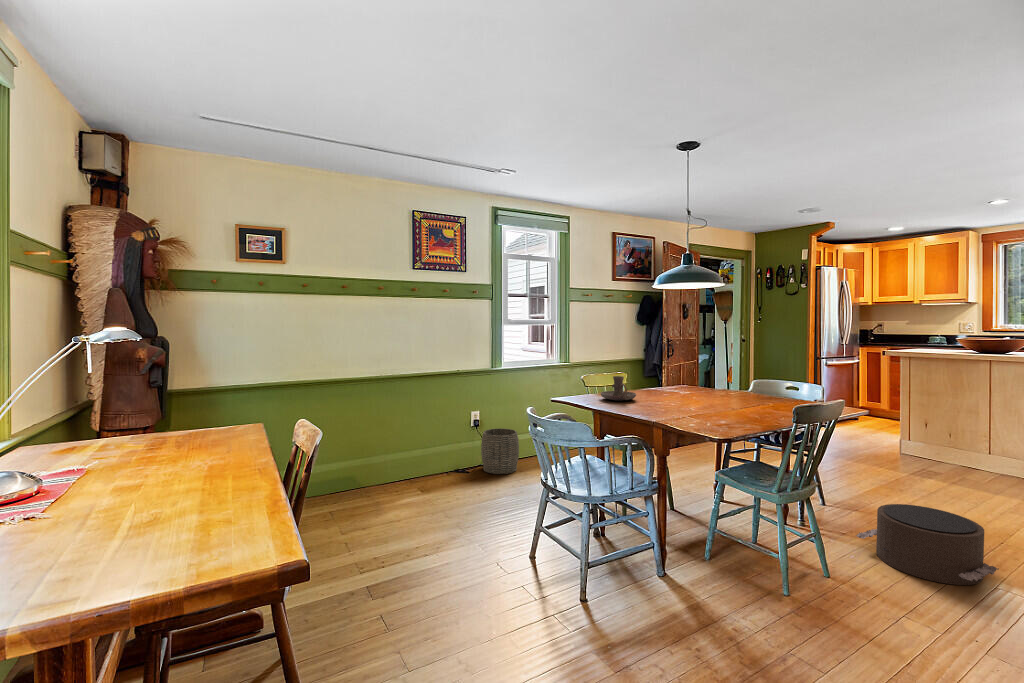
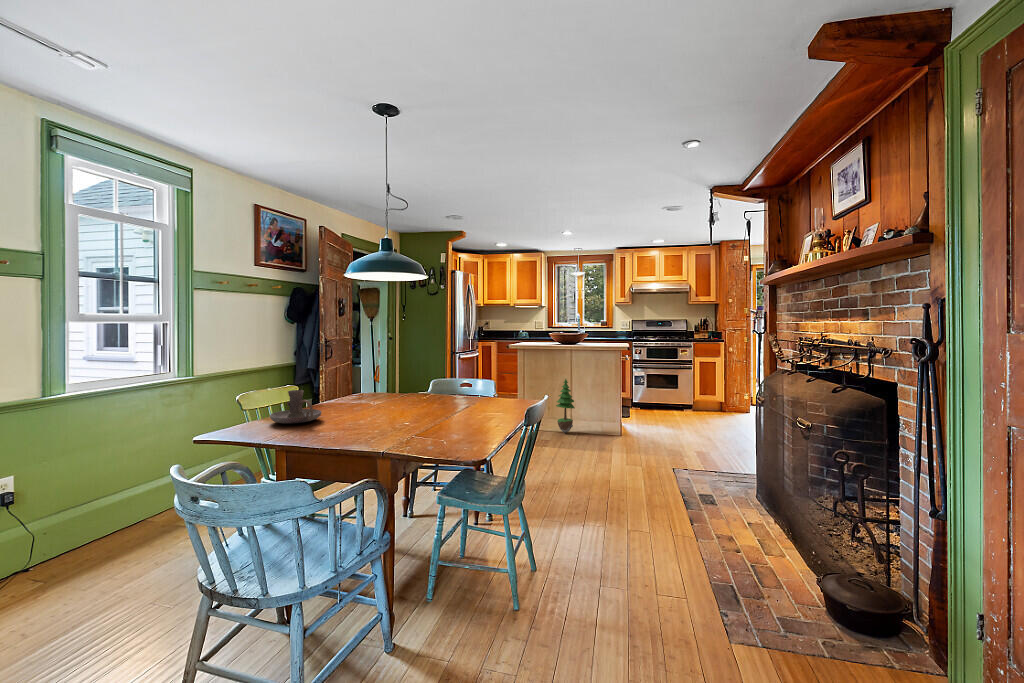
potted tree: none [955,398,991,471] -> present [556,379,575,433]
woven basket: present [481,428,519,474] -> none [24,488,111,573]
pouf: present [856,504,999,585] -> none [540,476,631,541]

